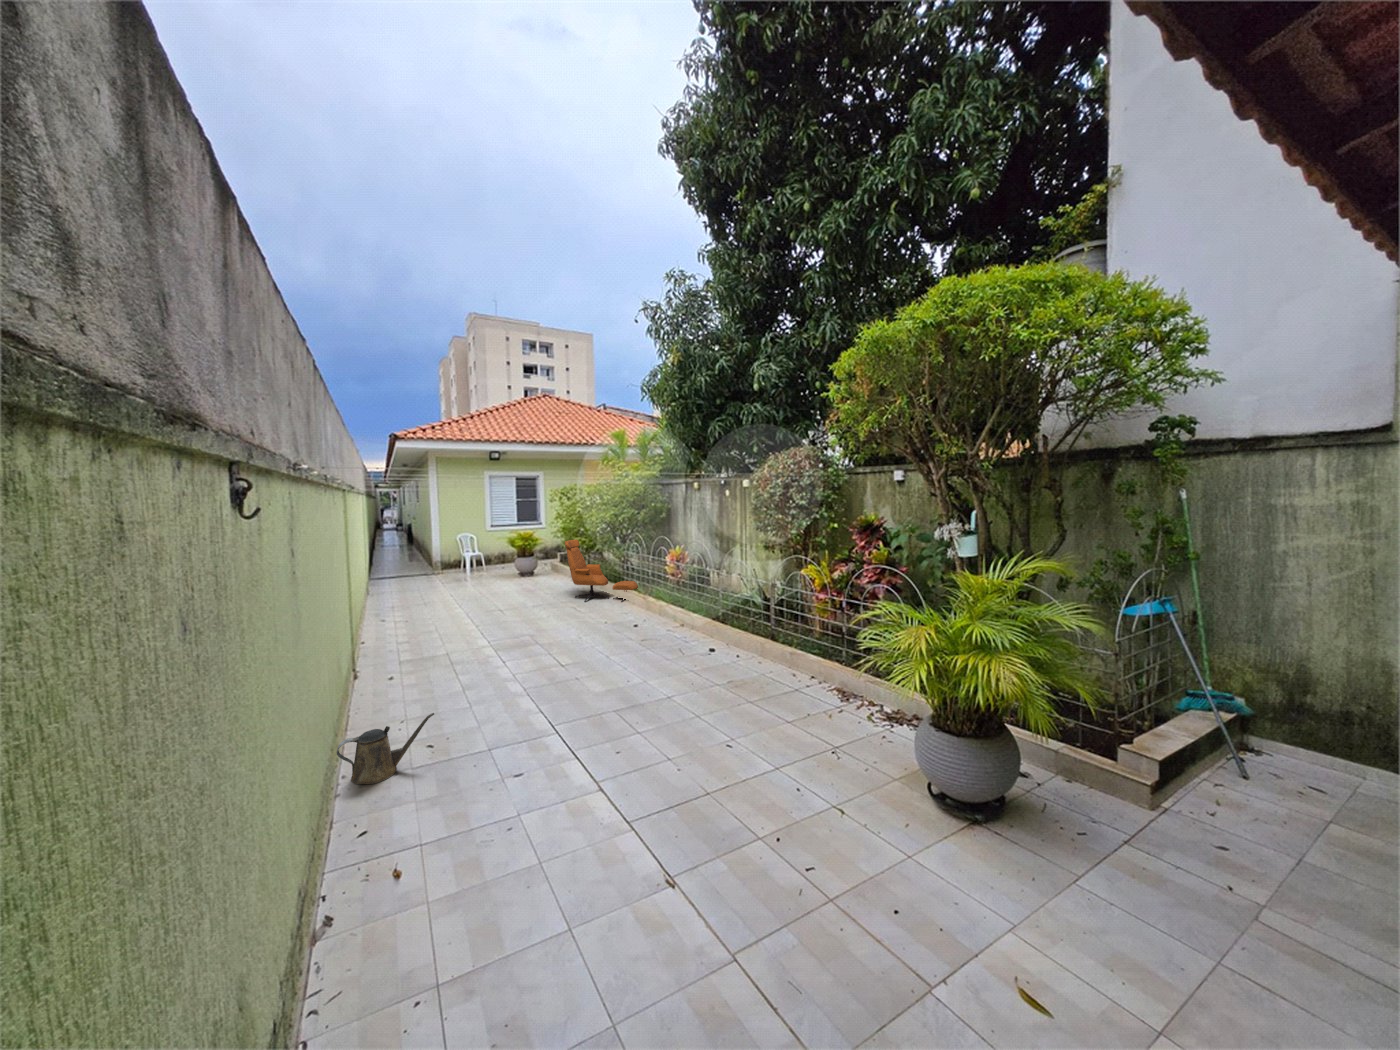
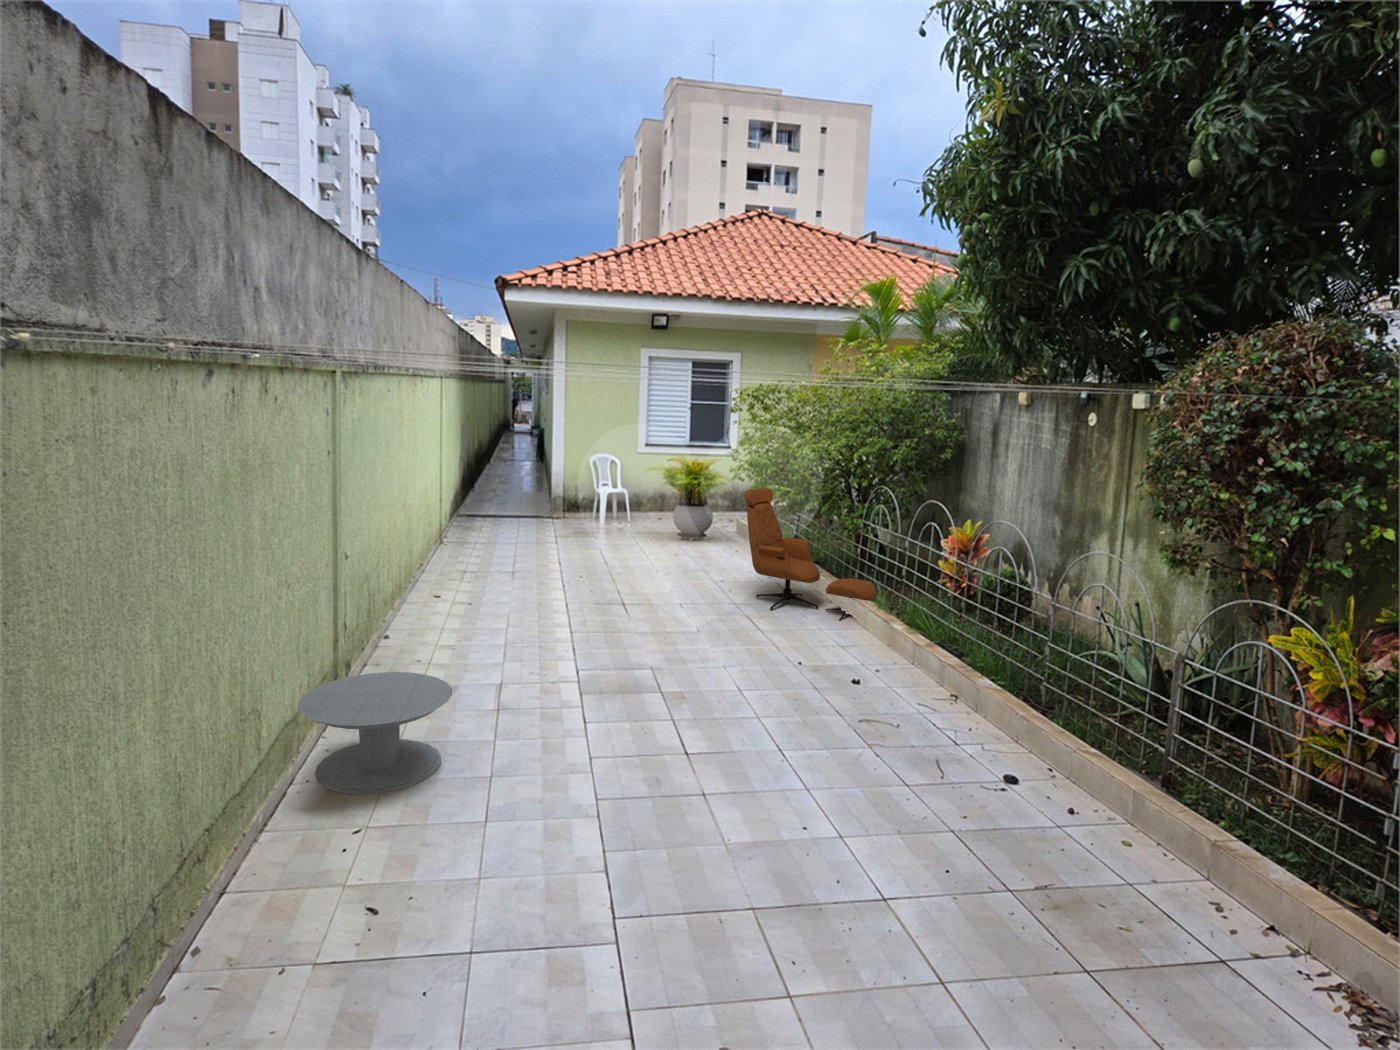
side table: none [349,644,440,708] -> present [298,672,452,794]
watering can: present [337,713,434,784] -> none [169,867,354,993]

